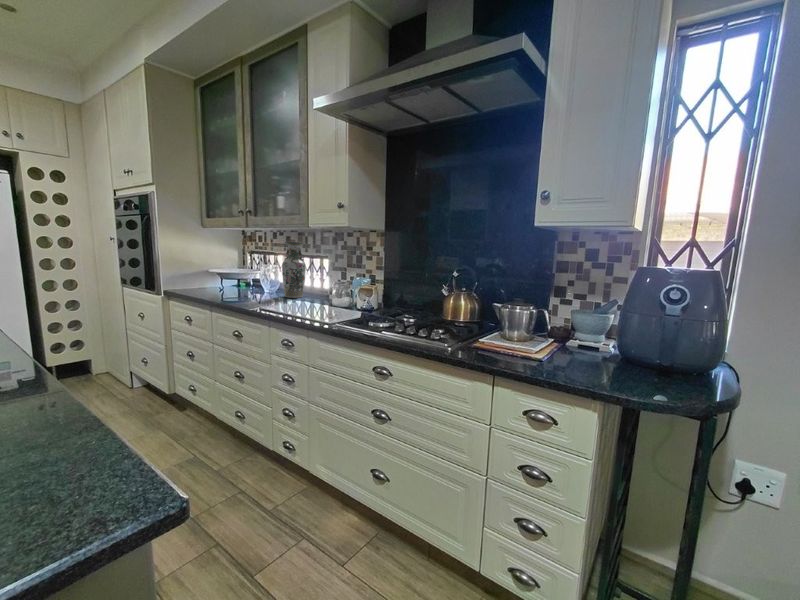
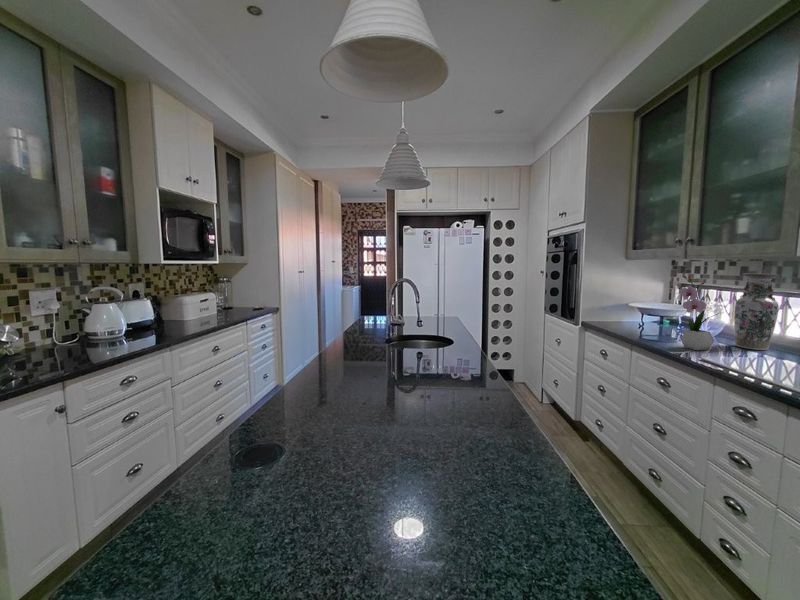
flower arrangement: none [243,242,273,304] -> present [680,276,717,350]

